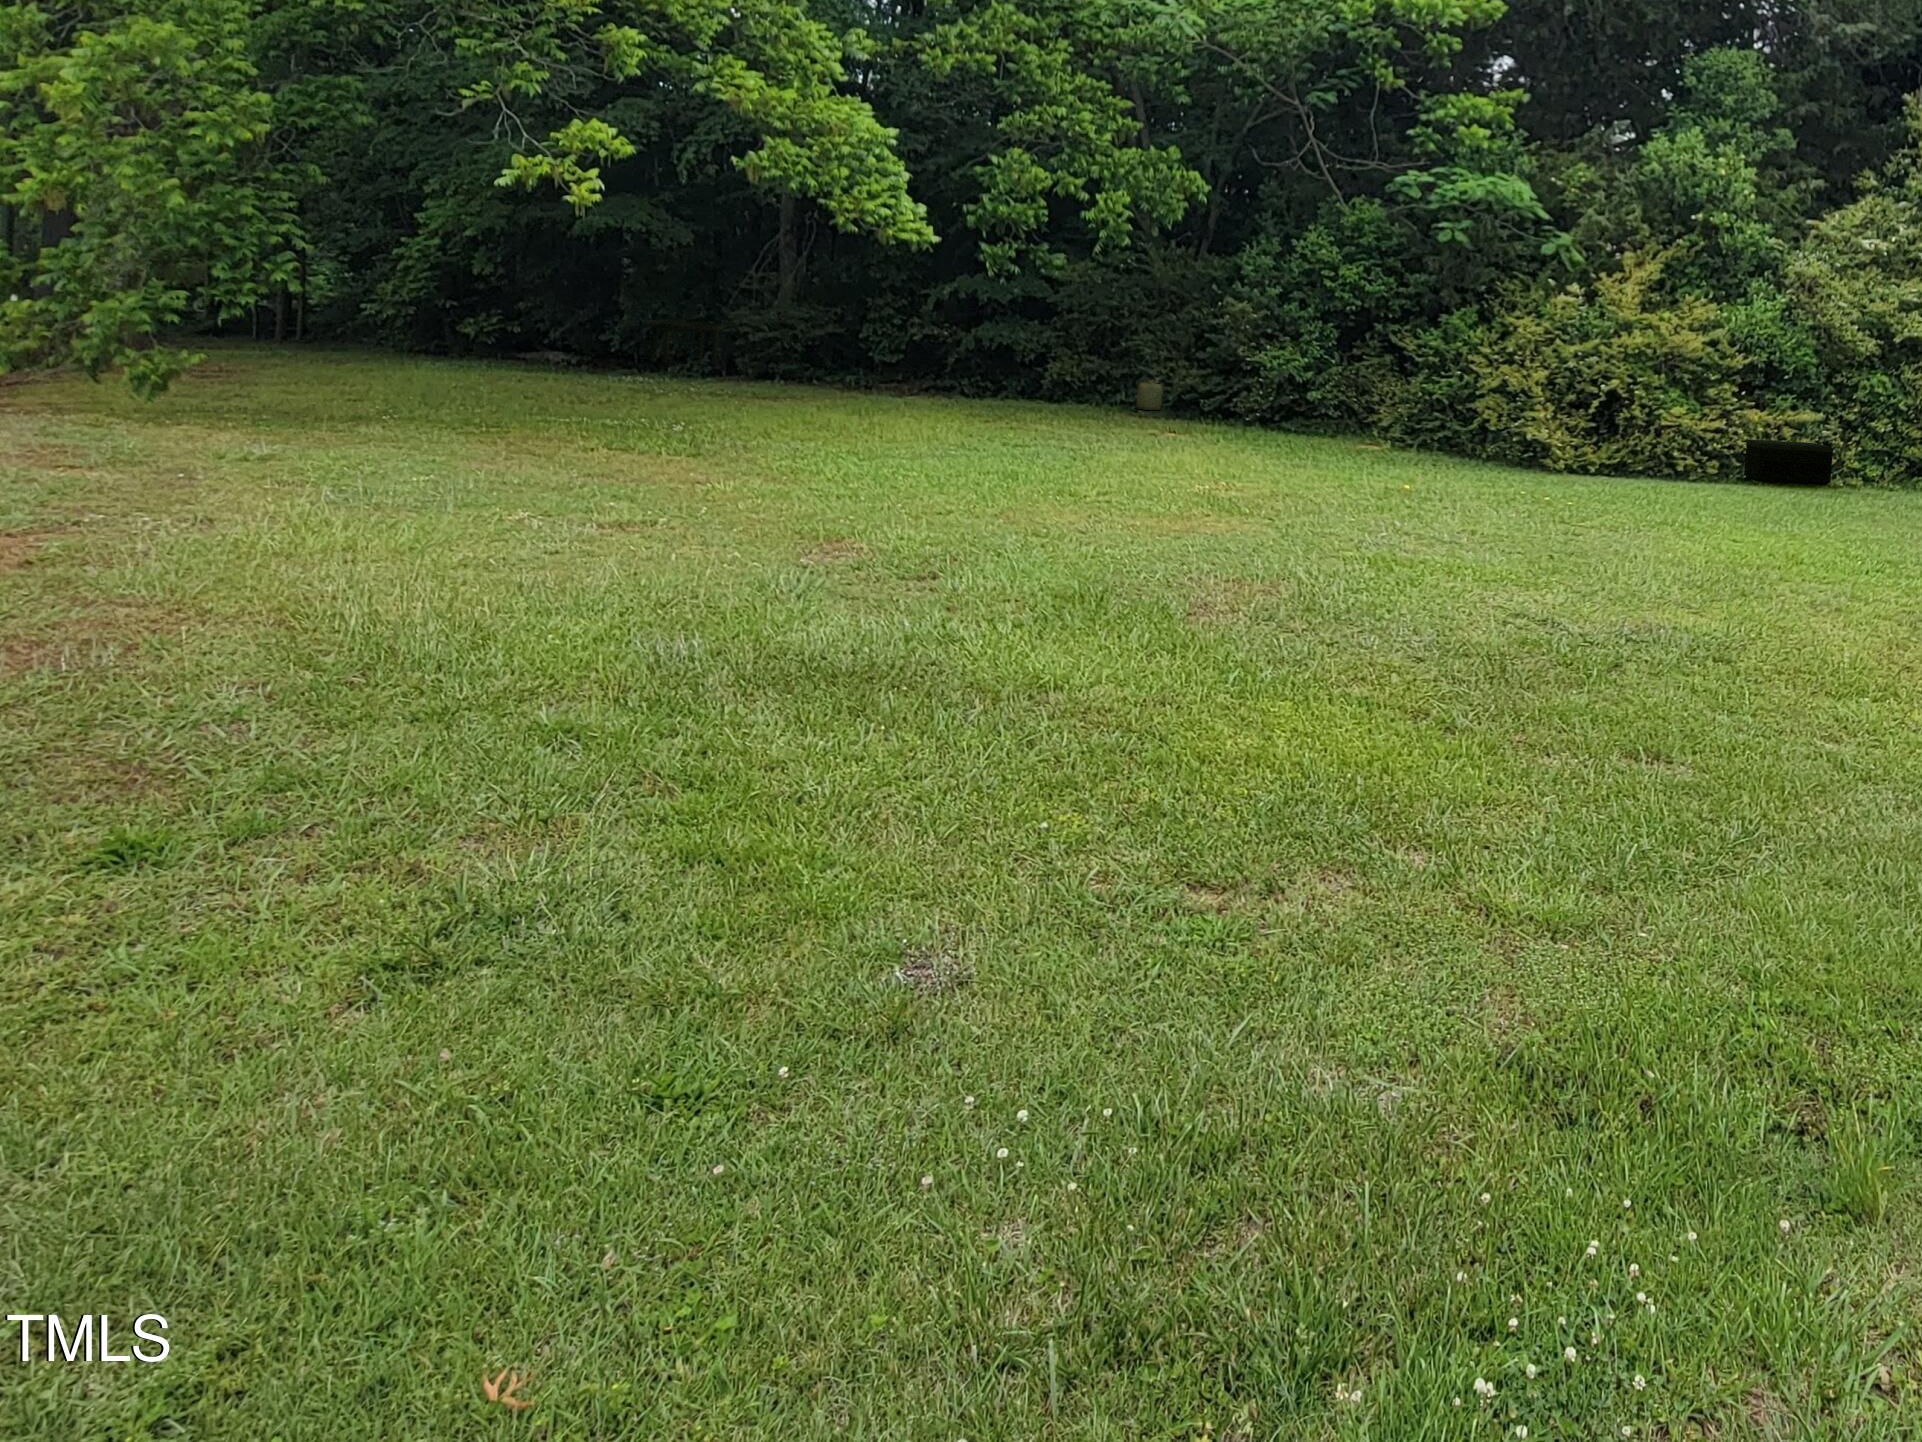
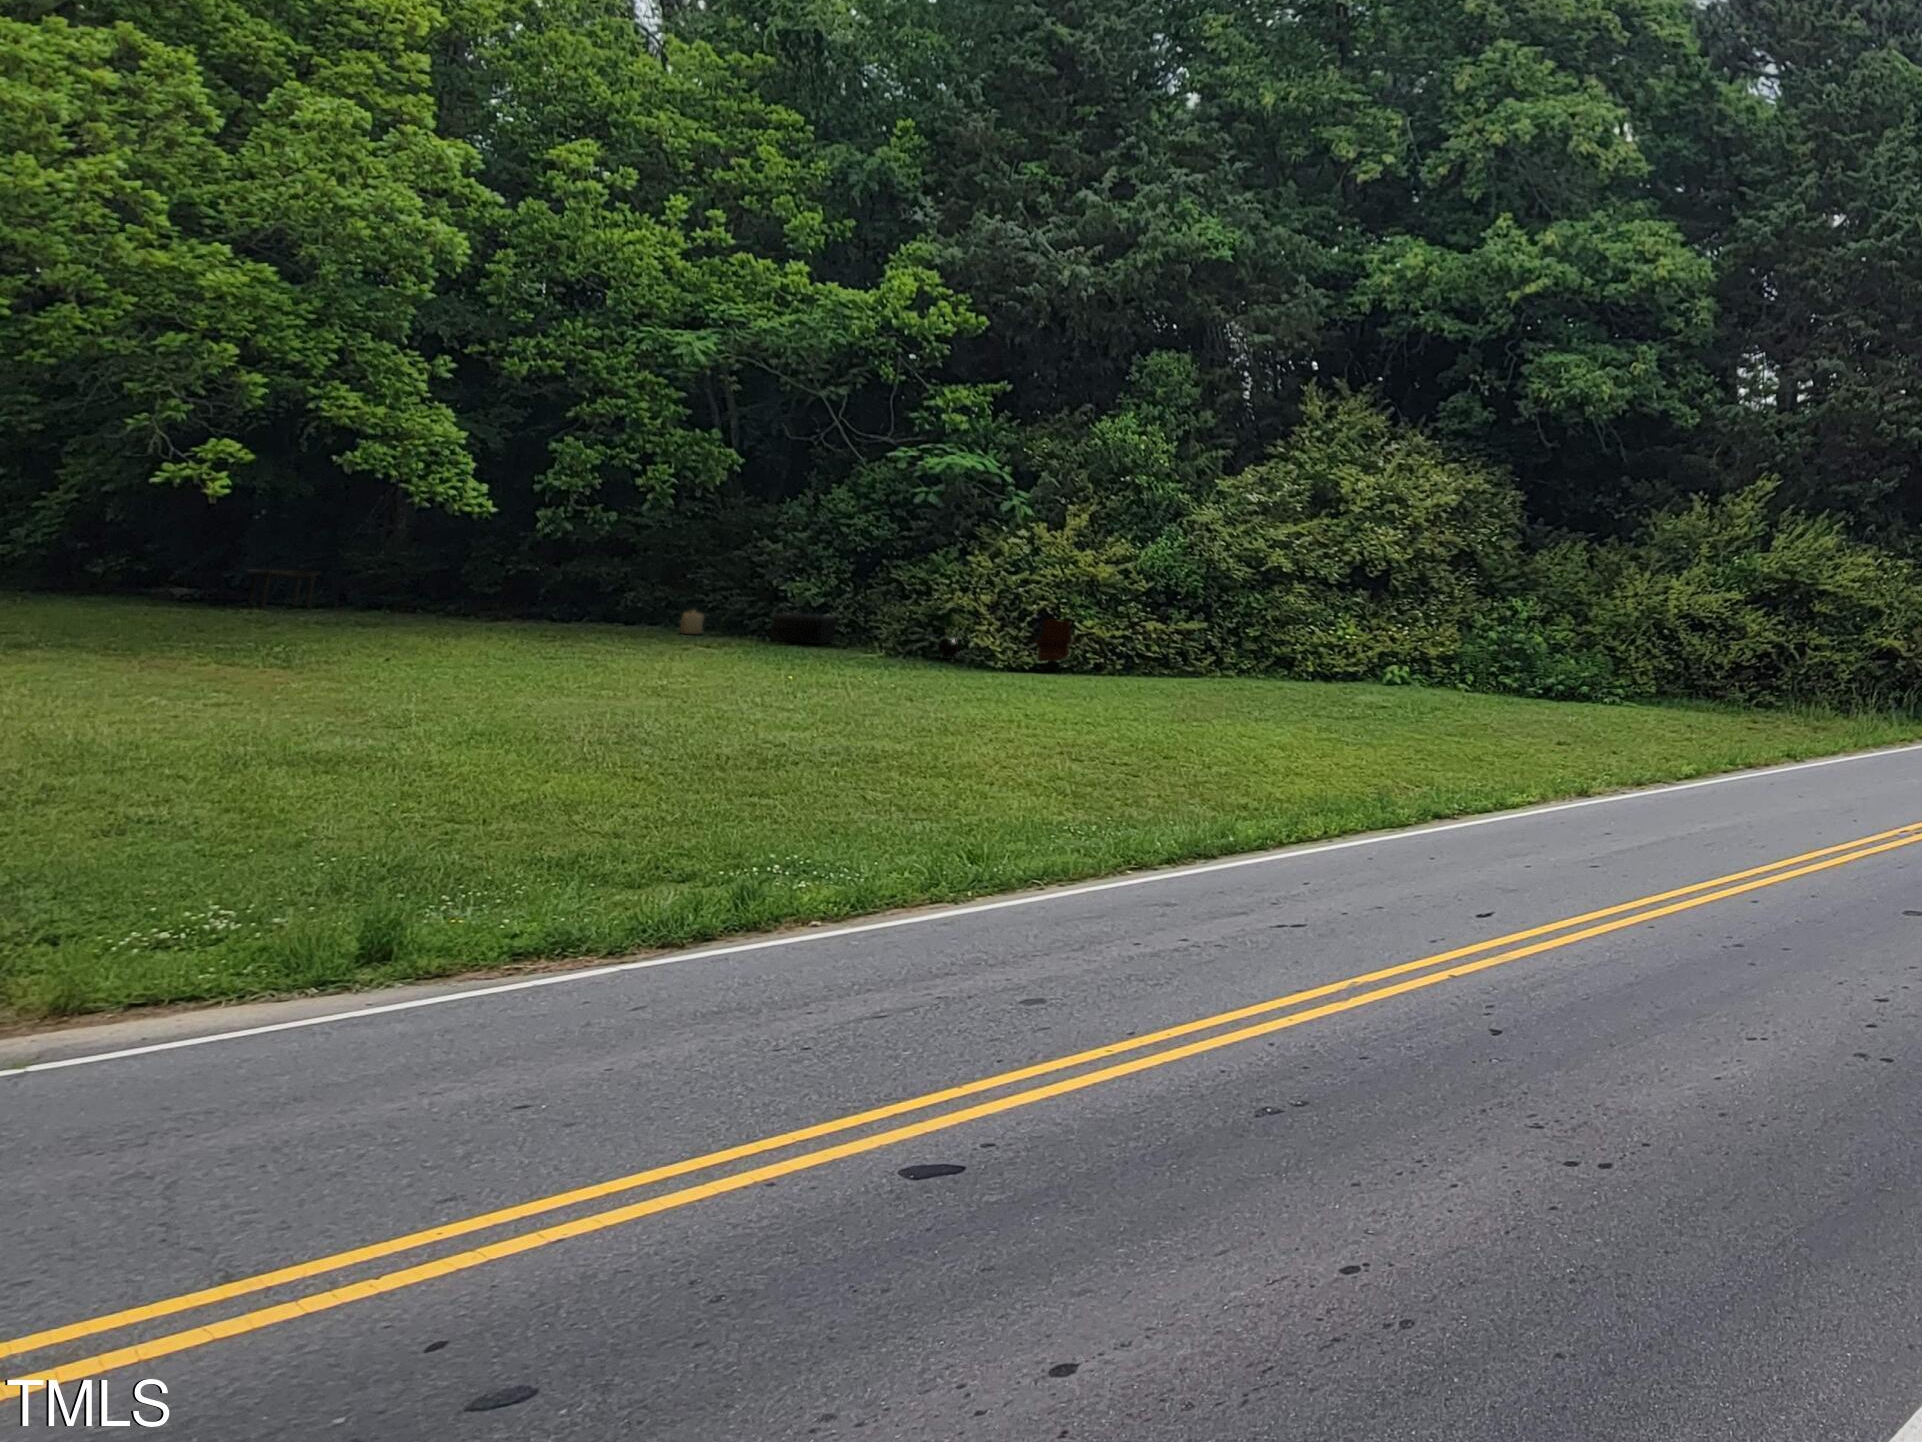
potted tree: none [1460,385,1501,451] -> present [932,612,961,658]
lounge chair: none [1607,403,1662,477] -> present [1035,619,1074,671]
storage bench: present [1744,440,1833,484] -> present [770,613,836,644]

